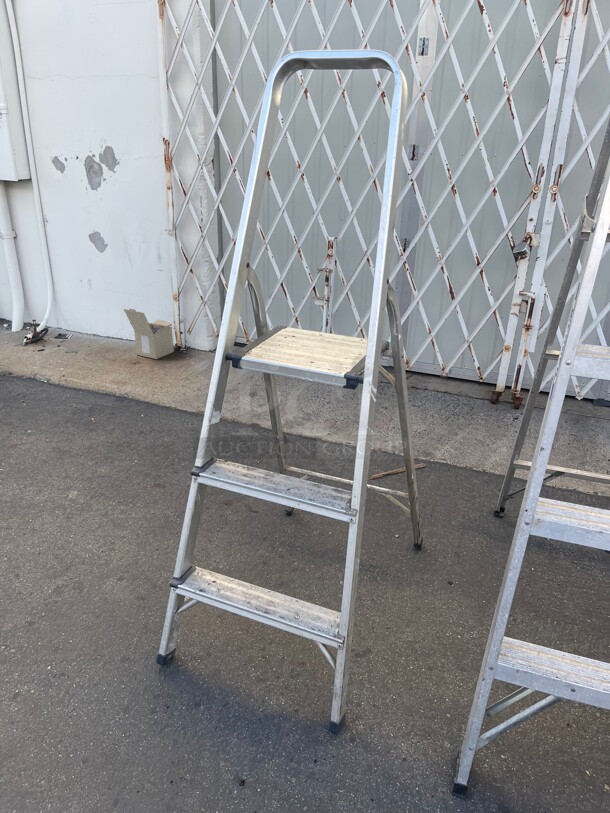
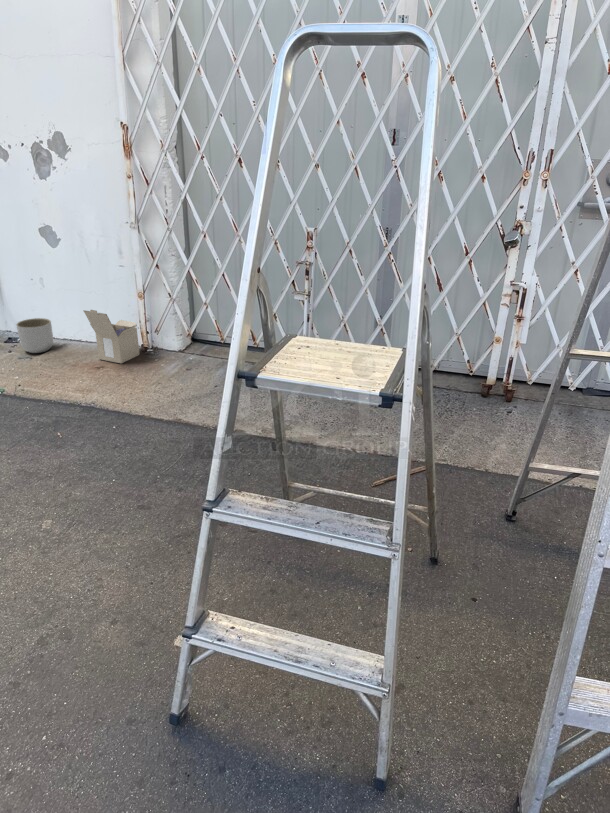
planter: none [65,316,98,348] -> present [16,318,53,353]

